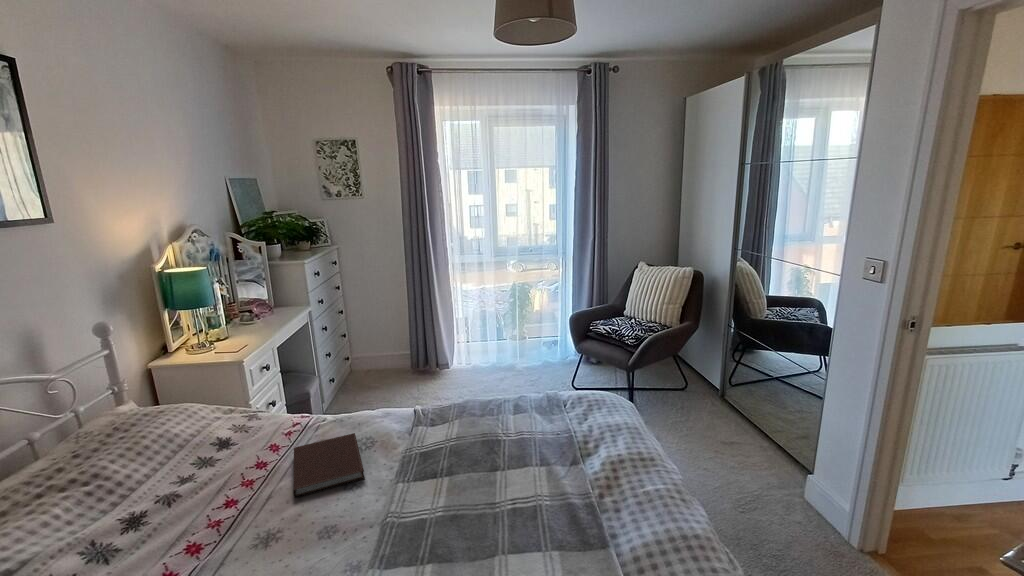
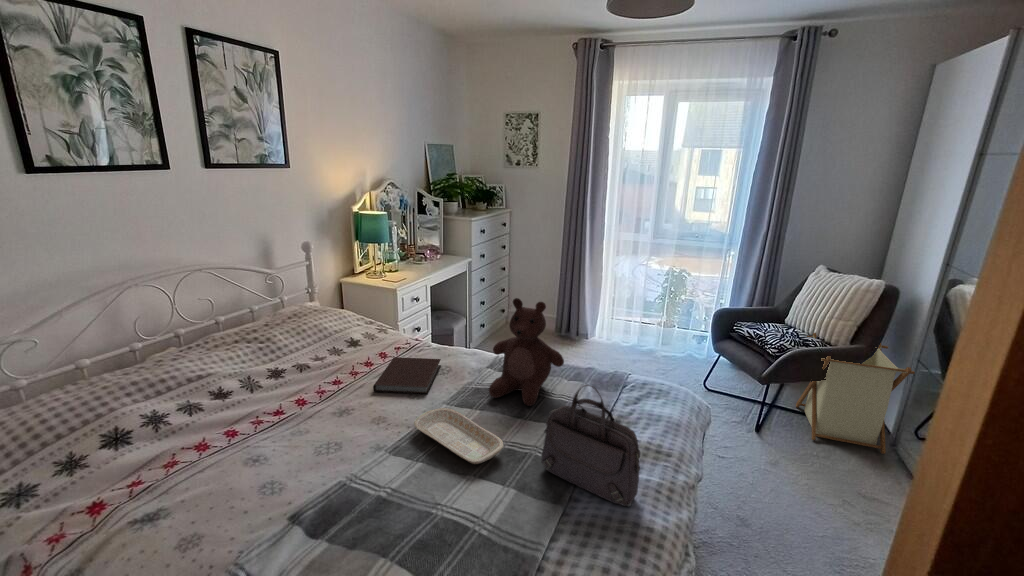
laundry basket: none [643,316,724,409] -> present [796,333,915,454]
teddy bear: none [422,344,503,458] -> present [489,298,564,406]
handbag: none [537,418,641,523] -> present [541,385,640,506]
tray: none [380,487,497,538] -> present [414,408,504,464]

